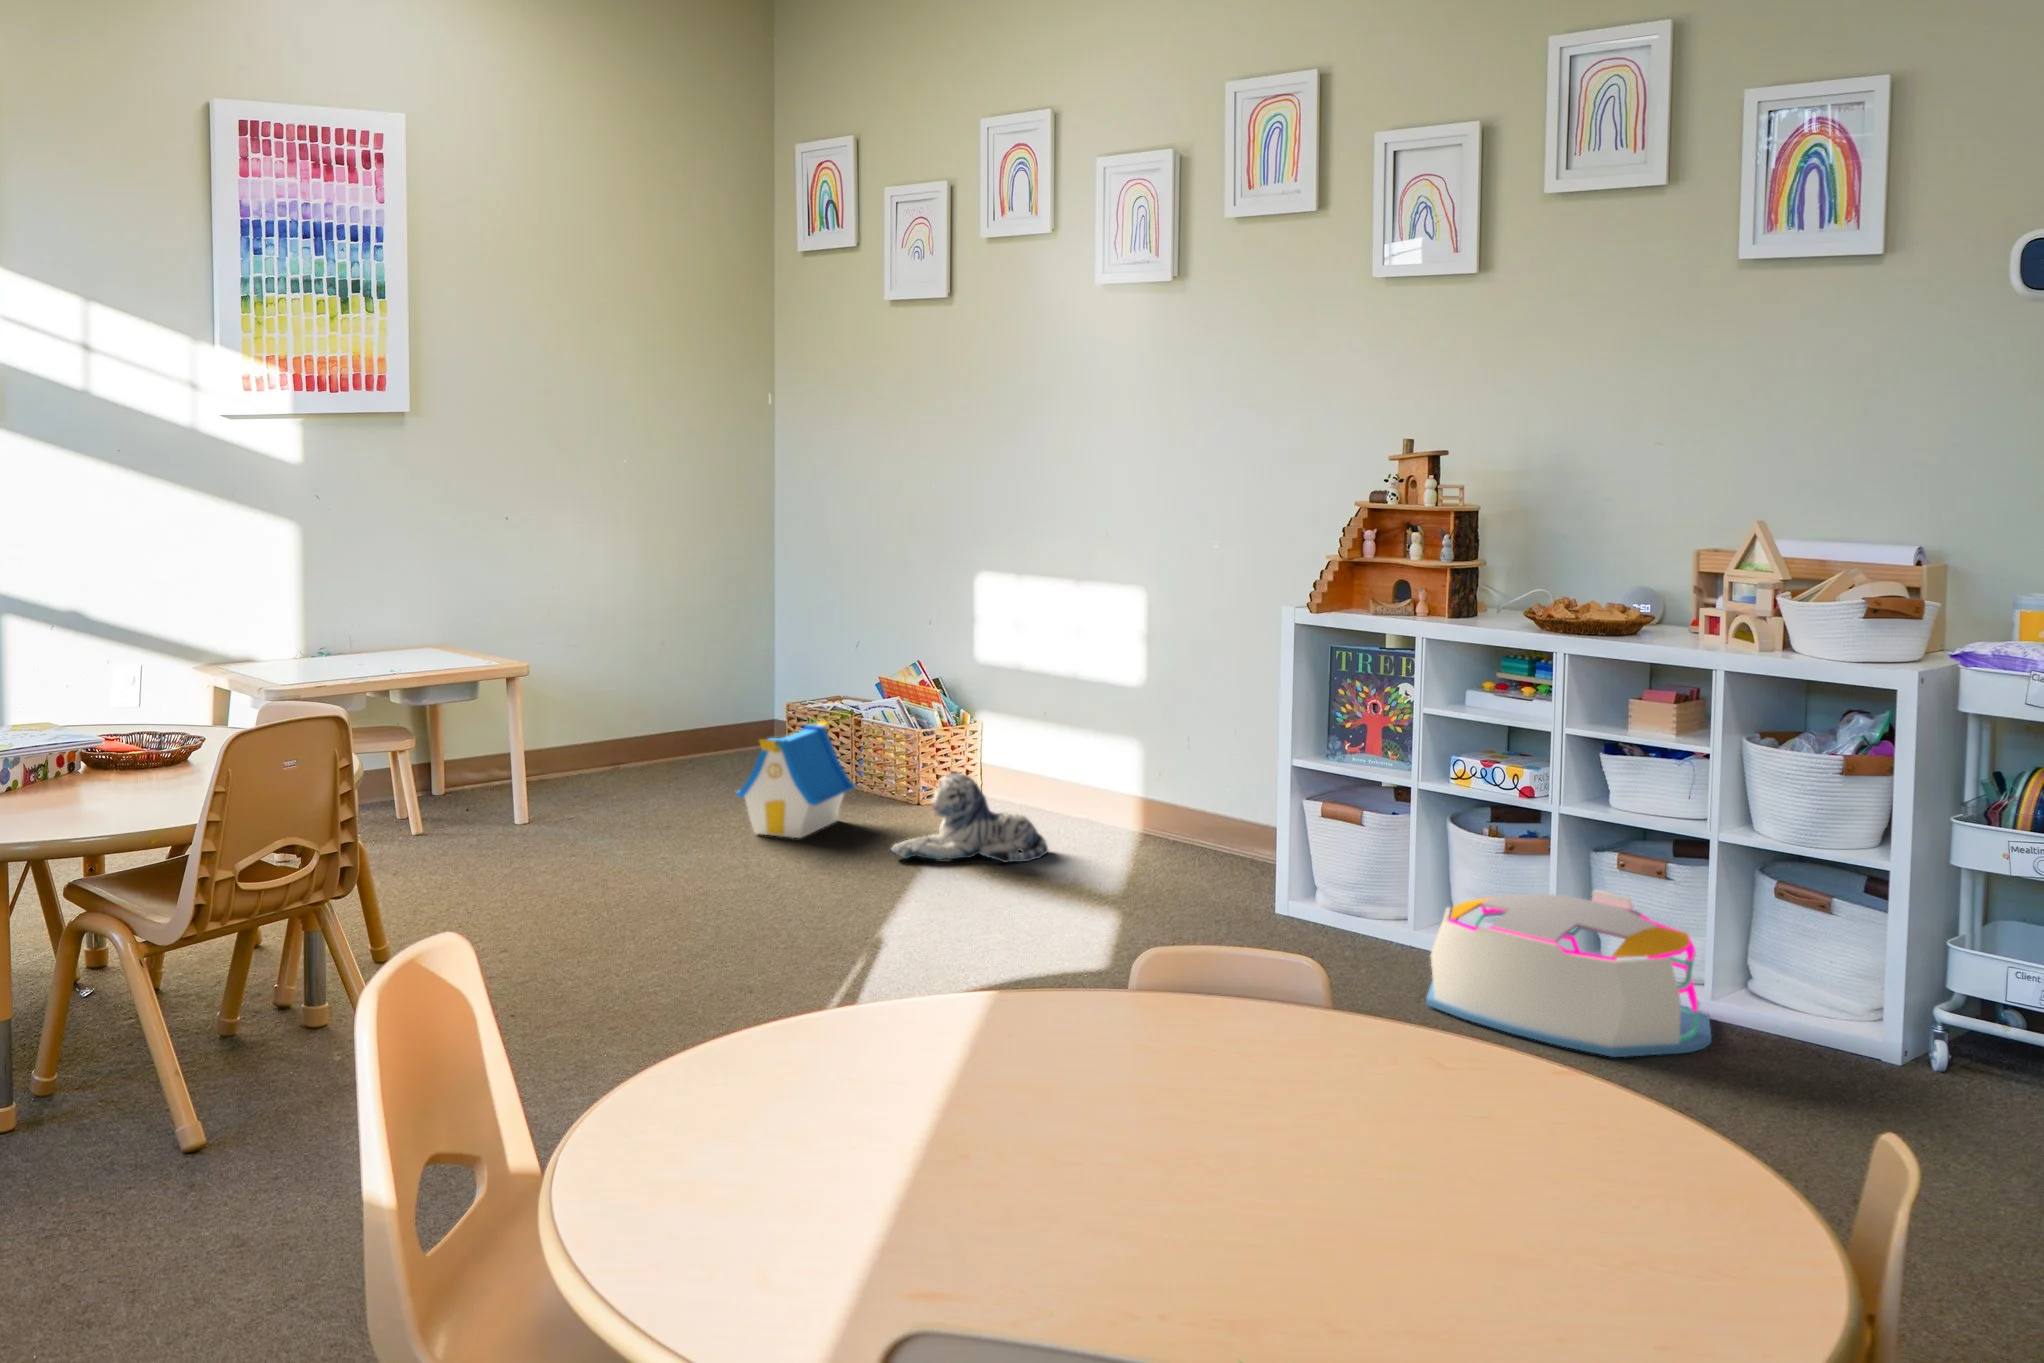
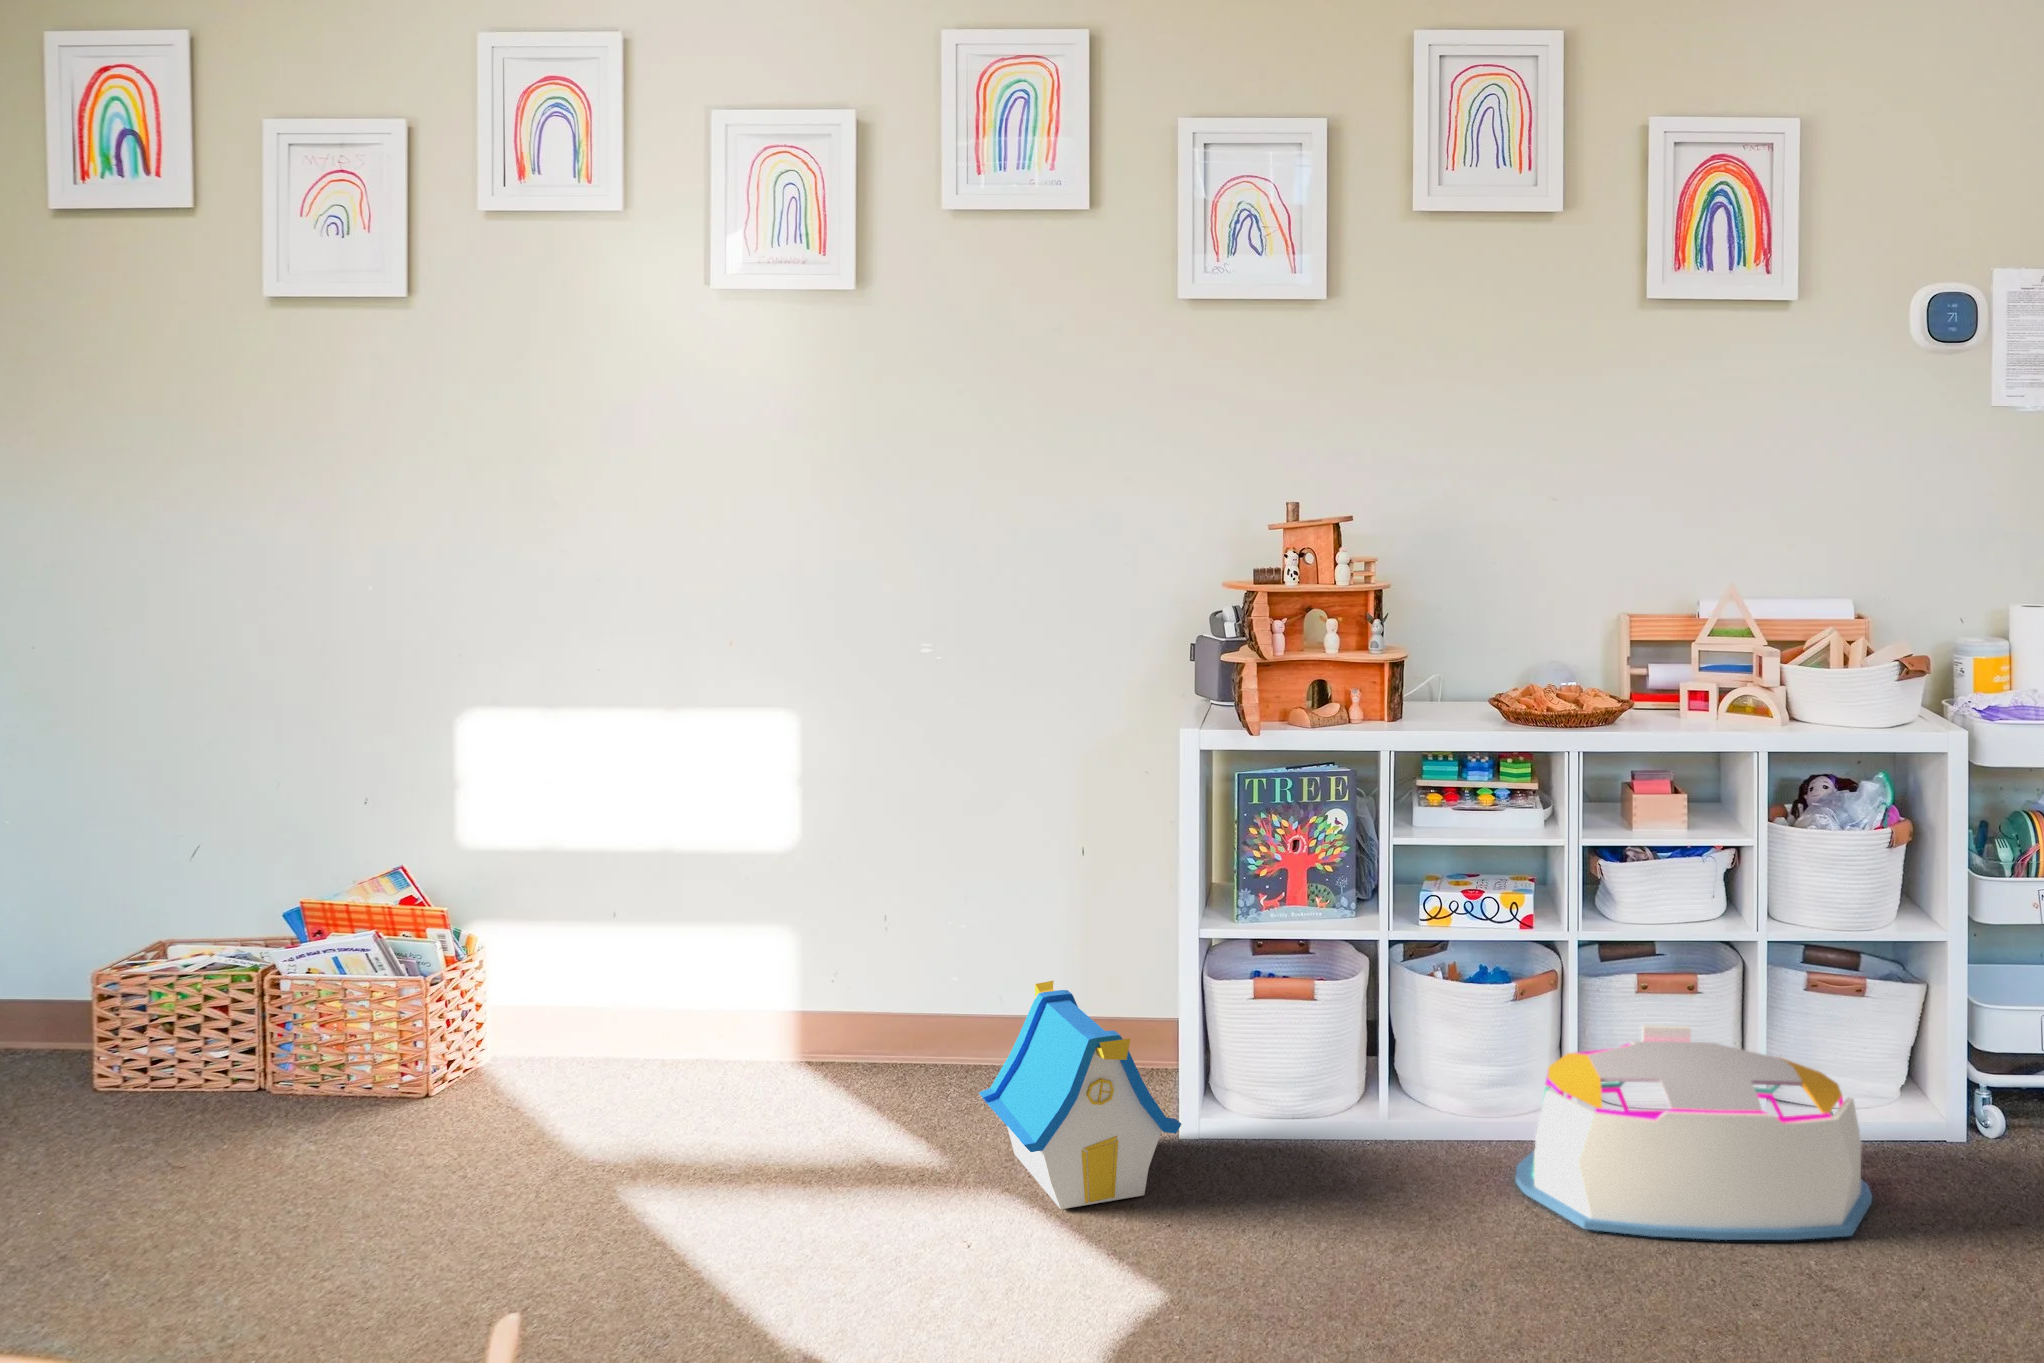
toy house: present [736,721,855,838] -> present [979,981,1181,1209]
plush toy: present [892,771,1048,863] -> none [543,1036,755,1202]

